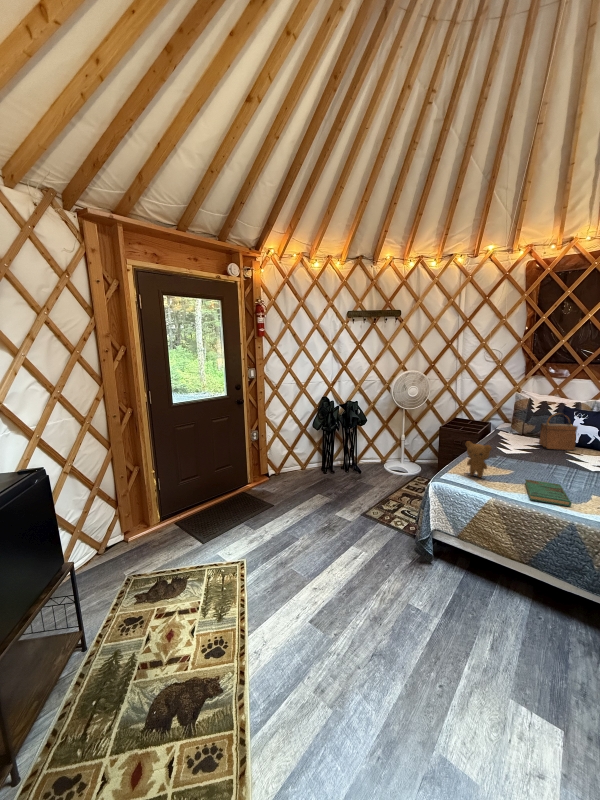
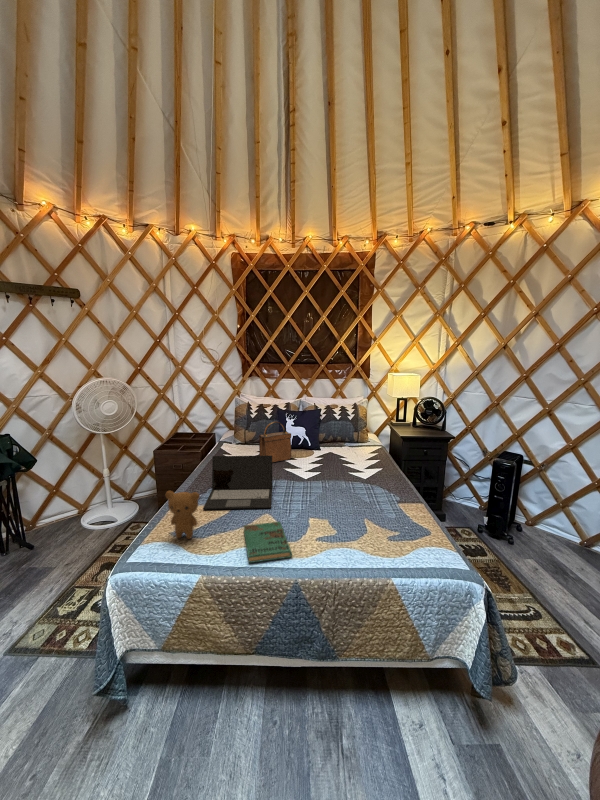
laptop: none [488,430,556,477] -> present [203,455,272,509]

